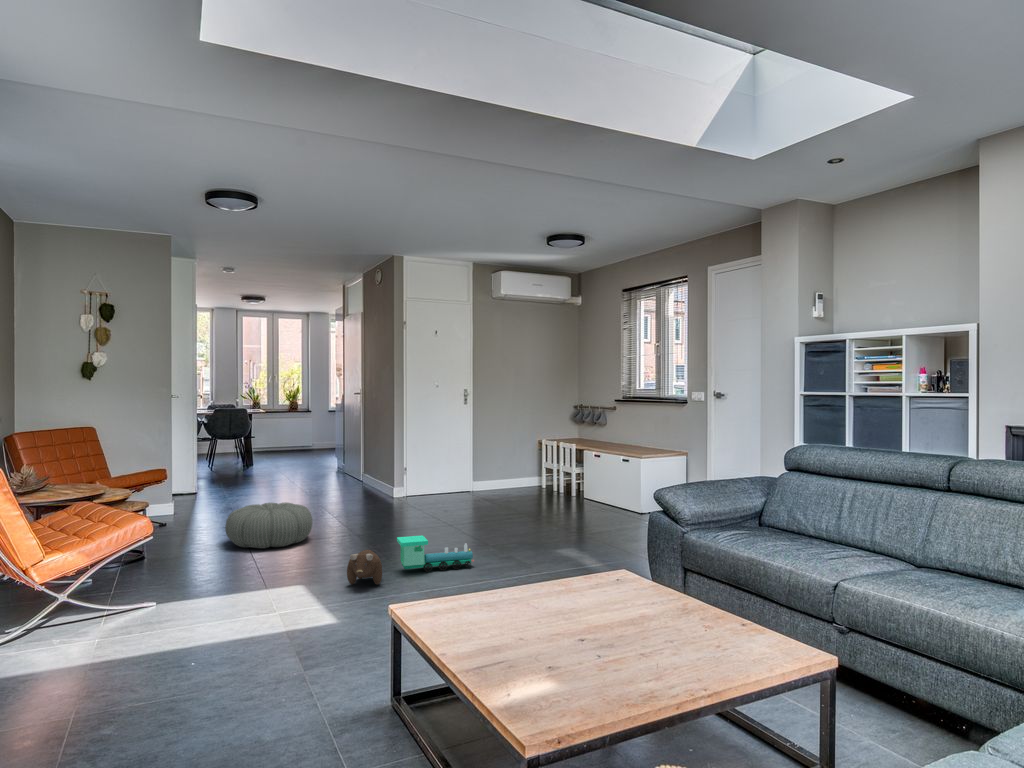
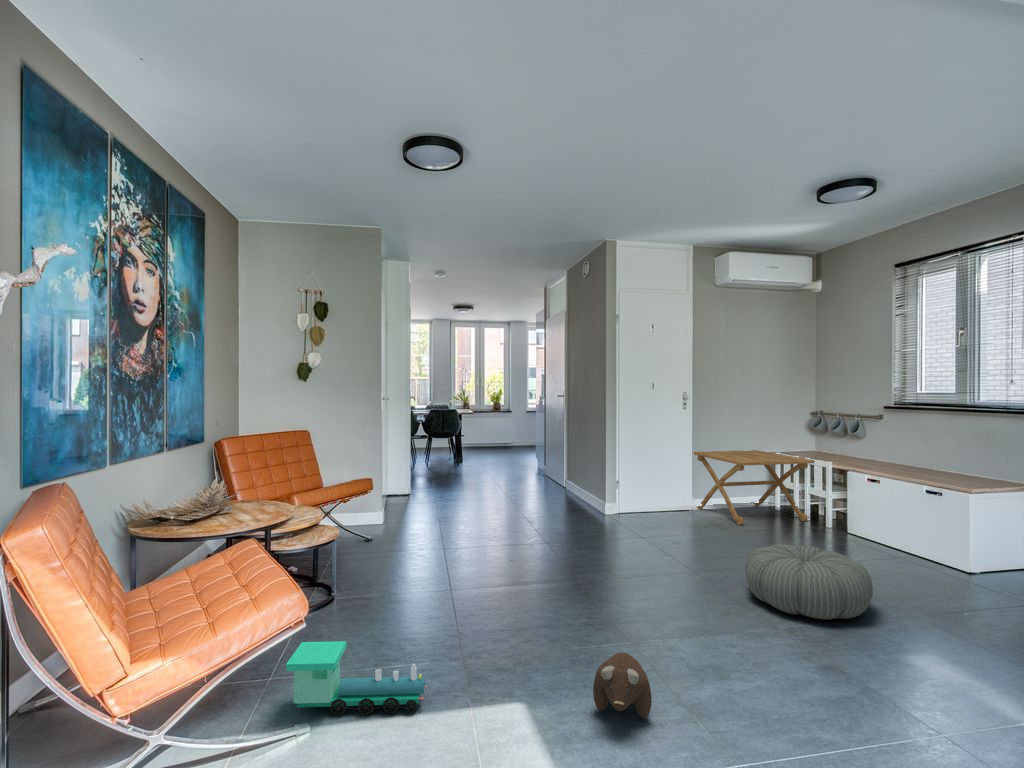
side table: none [472,439,562,499] -> present [693,450,814,525]
pouf: present [225,502,312,548] -> present [746,544,873,620]
toy train: present [397,535,474,572] -> present [286,641,427,715]

